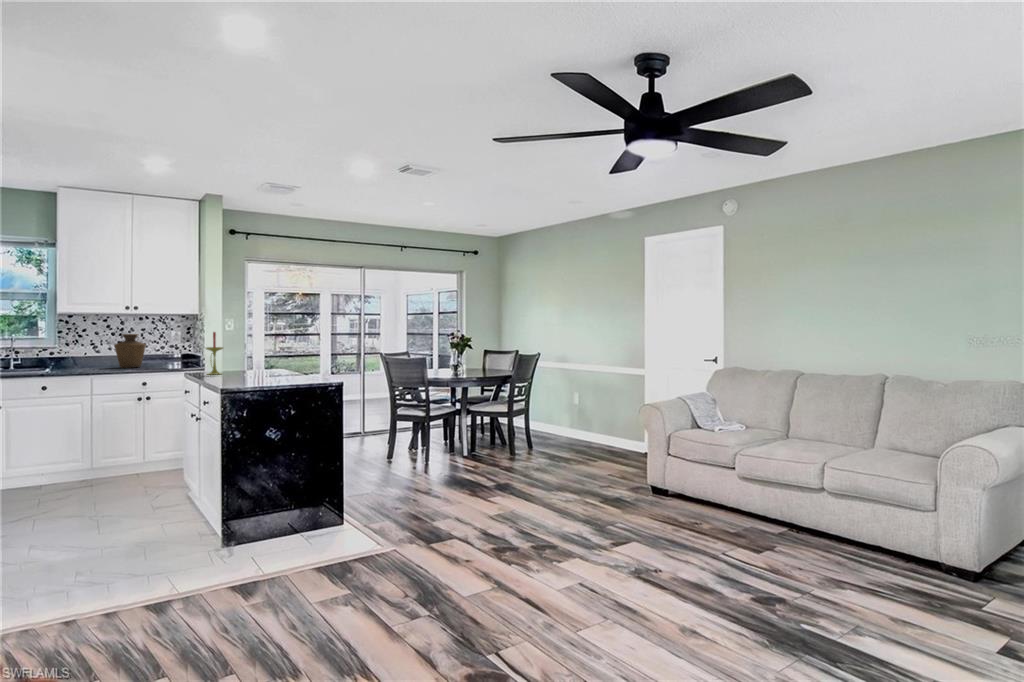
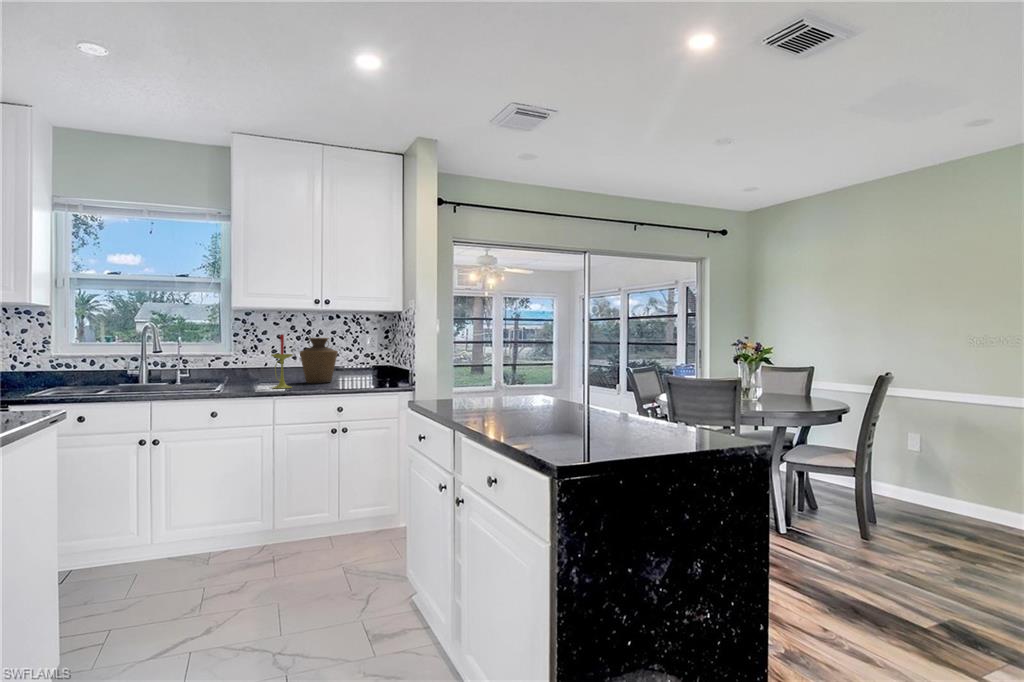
candle: present [206,332,223,375] -> present [271,334,293,389]

